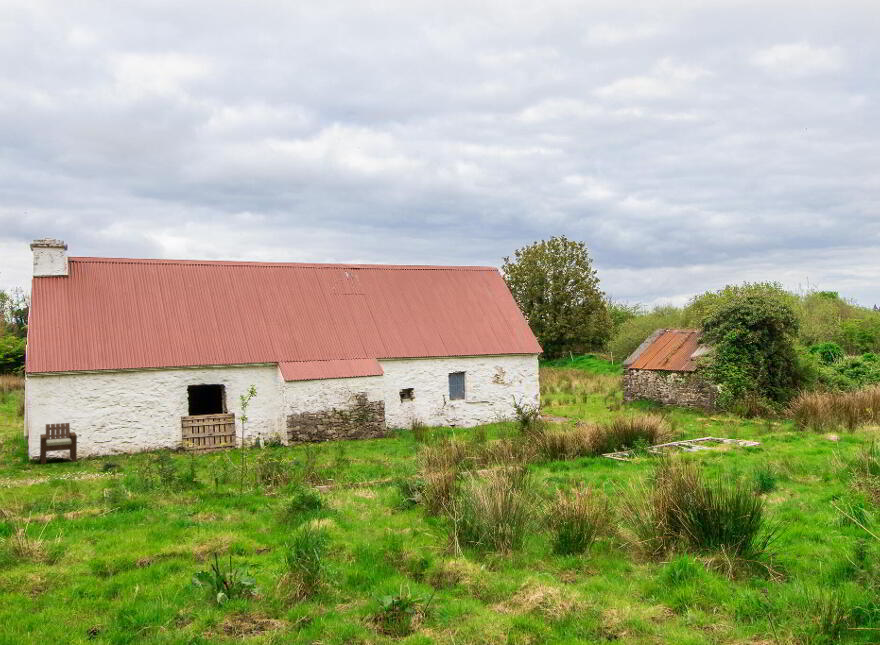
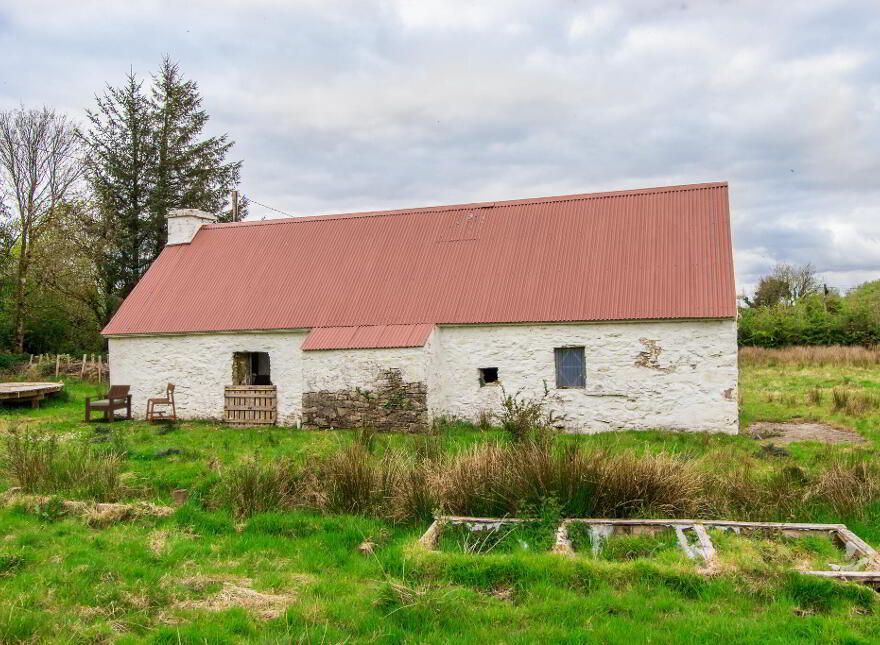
bench: none [93,417,141,459] -> present [146,383,177,425]

